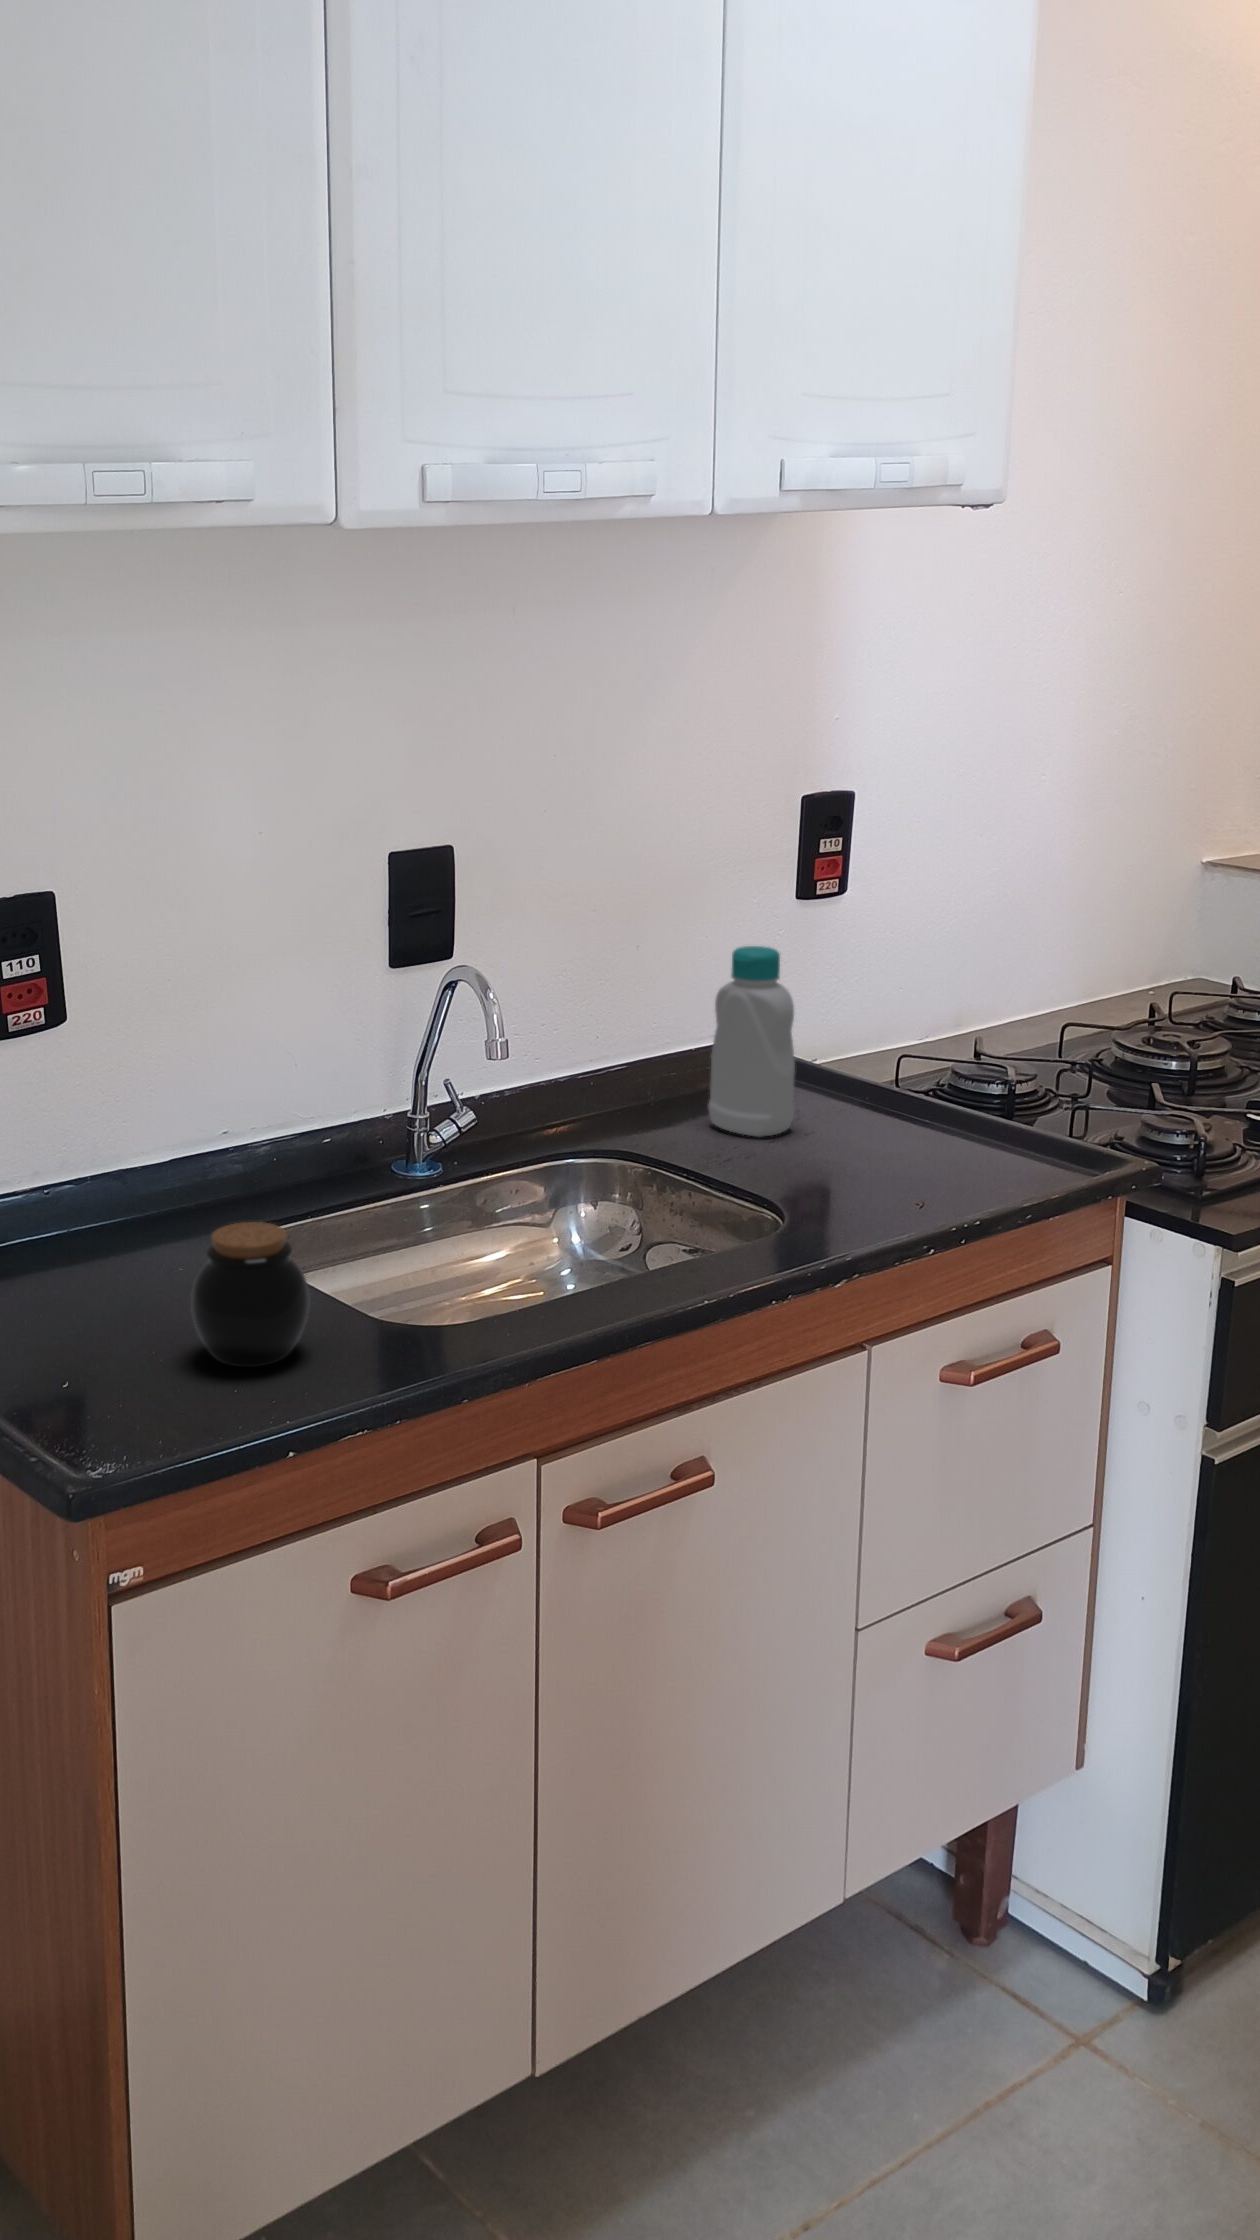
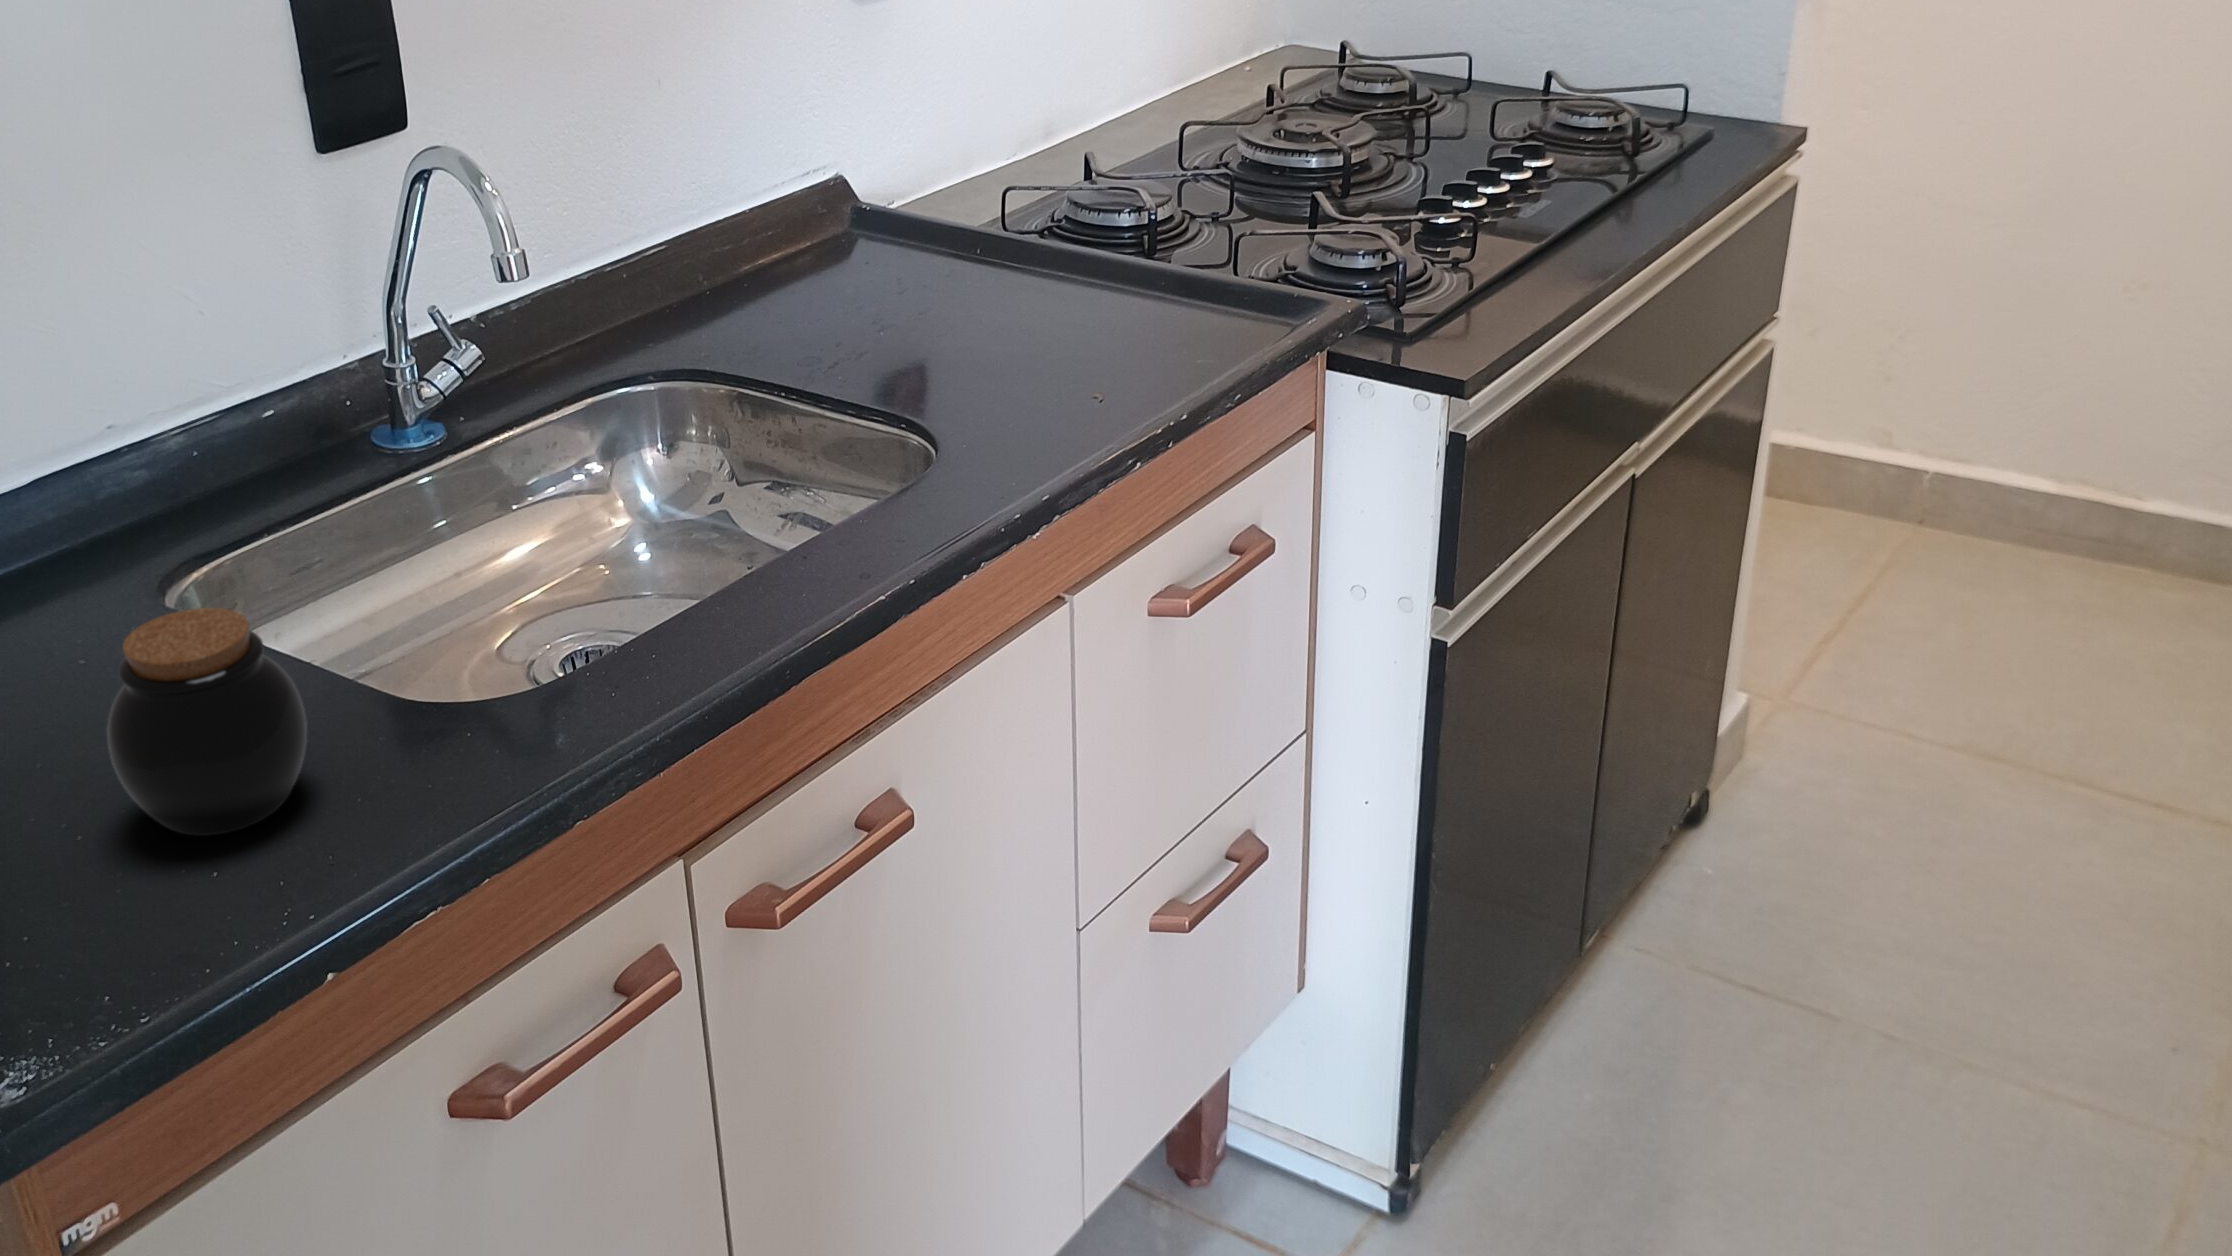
bottle: present [708,946,795,1137] -> none [779,69,900,324]

